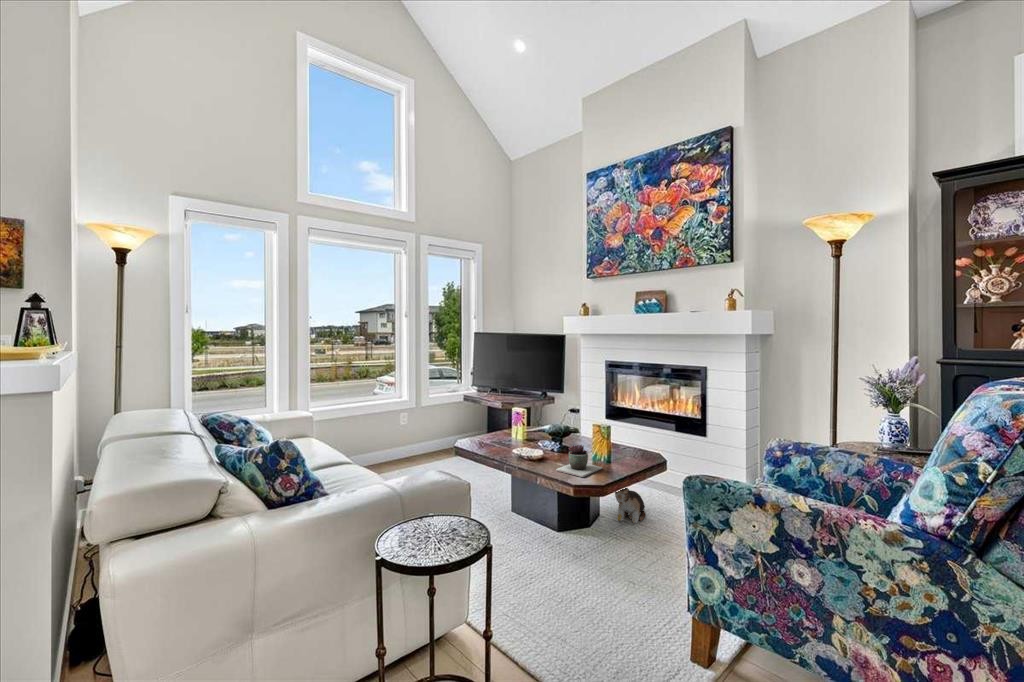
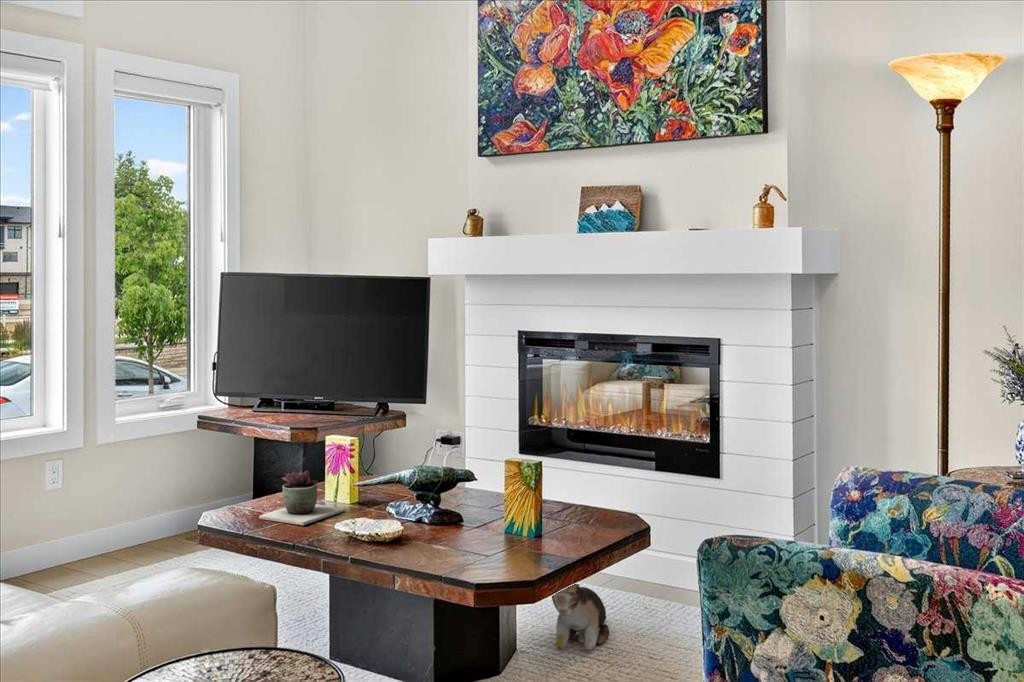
succulent plant: present [556,445,602,477] -> present [259,471,345,525]

